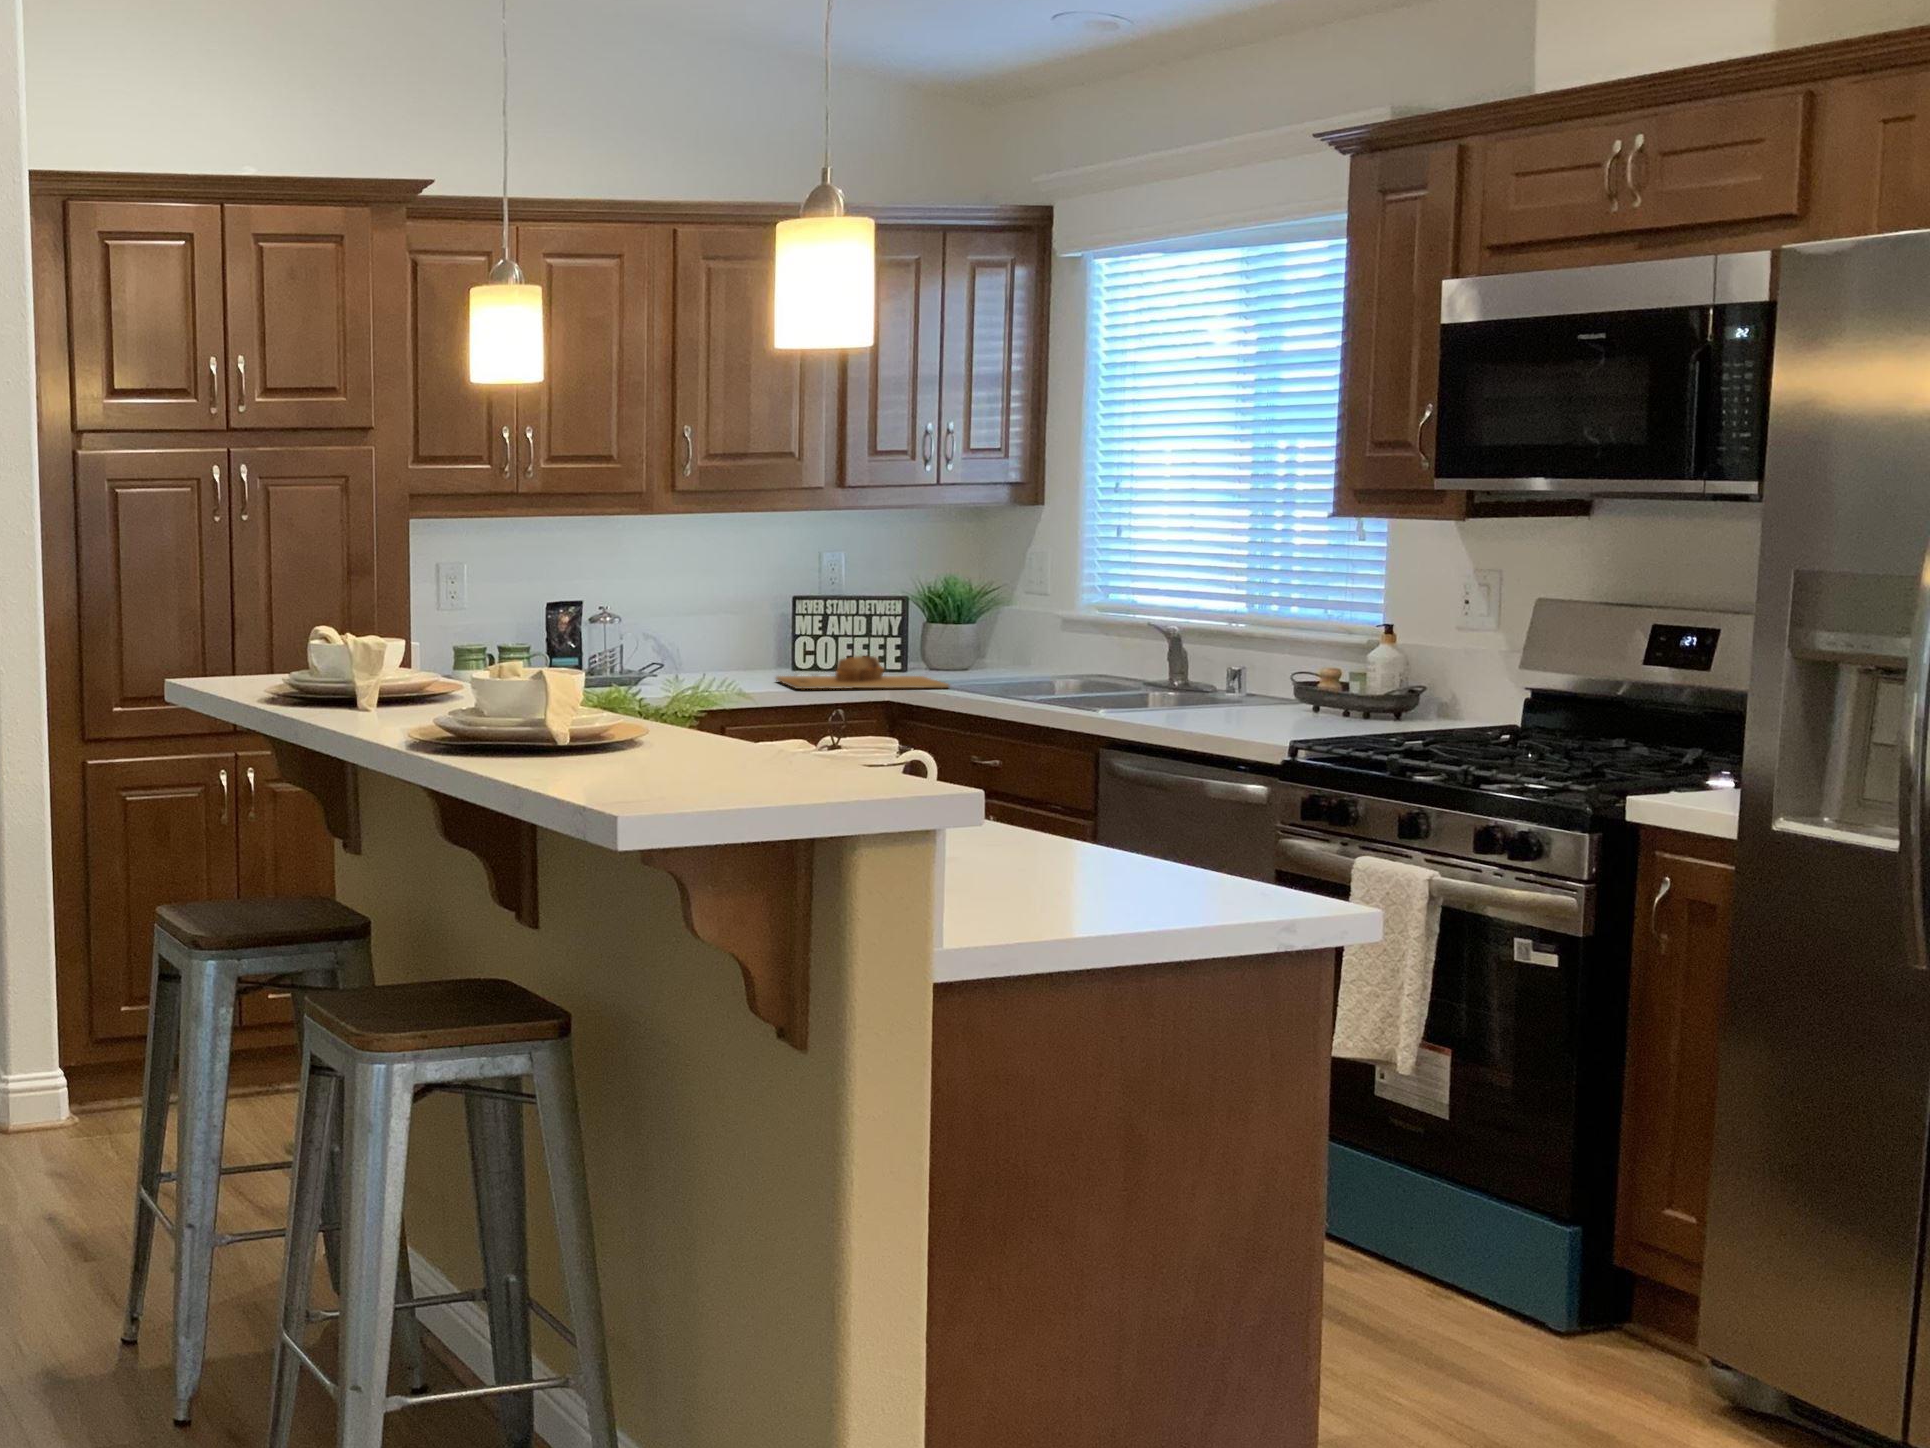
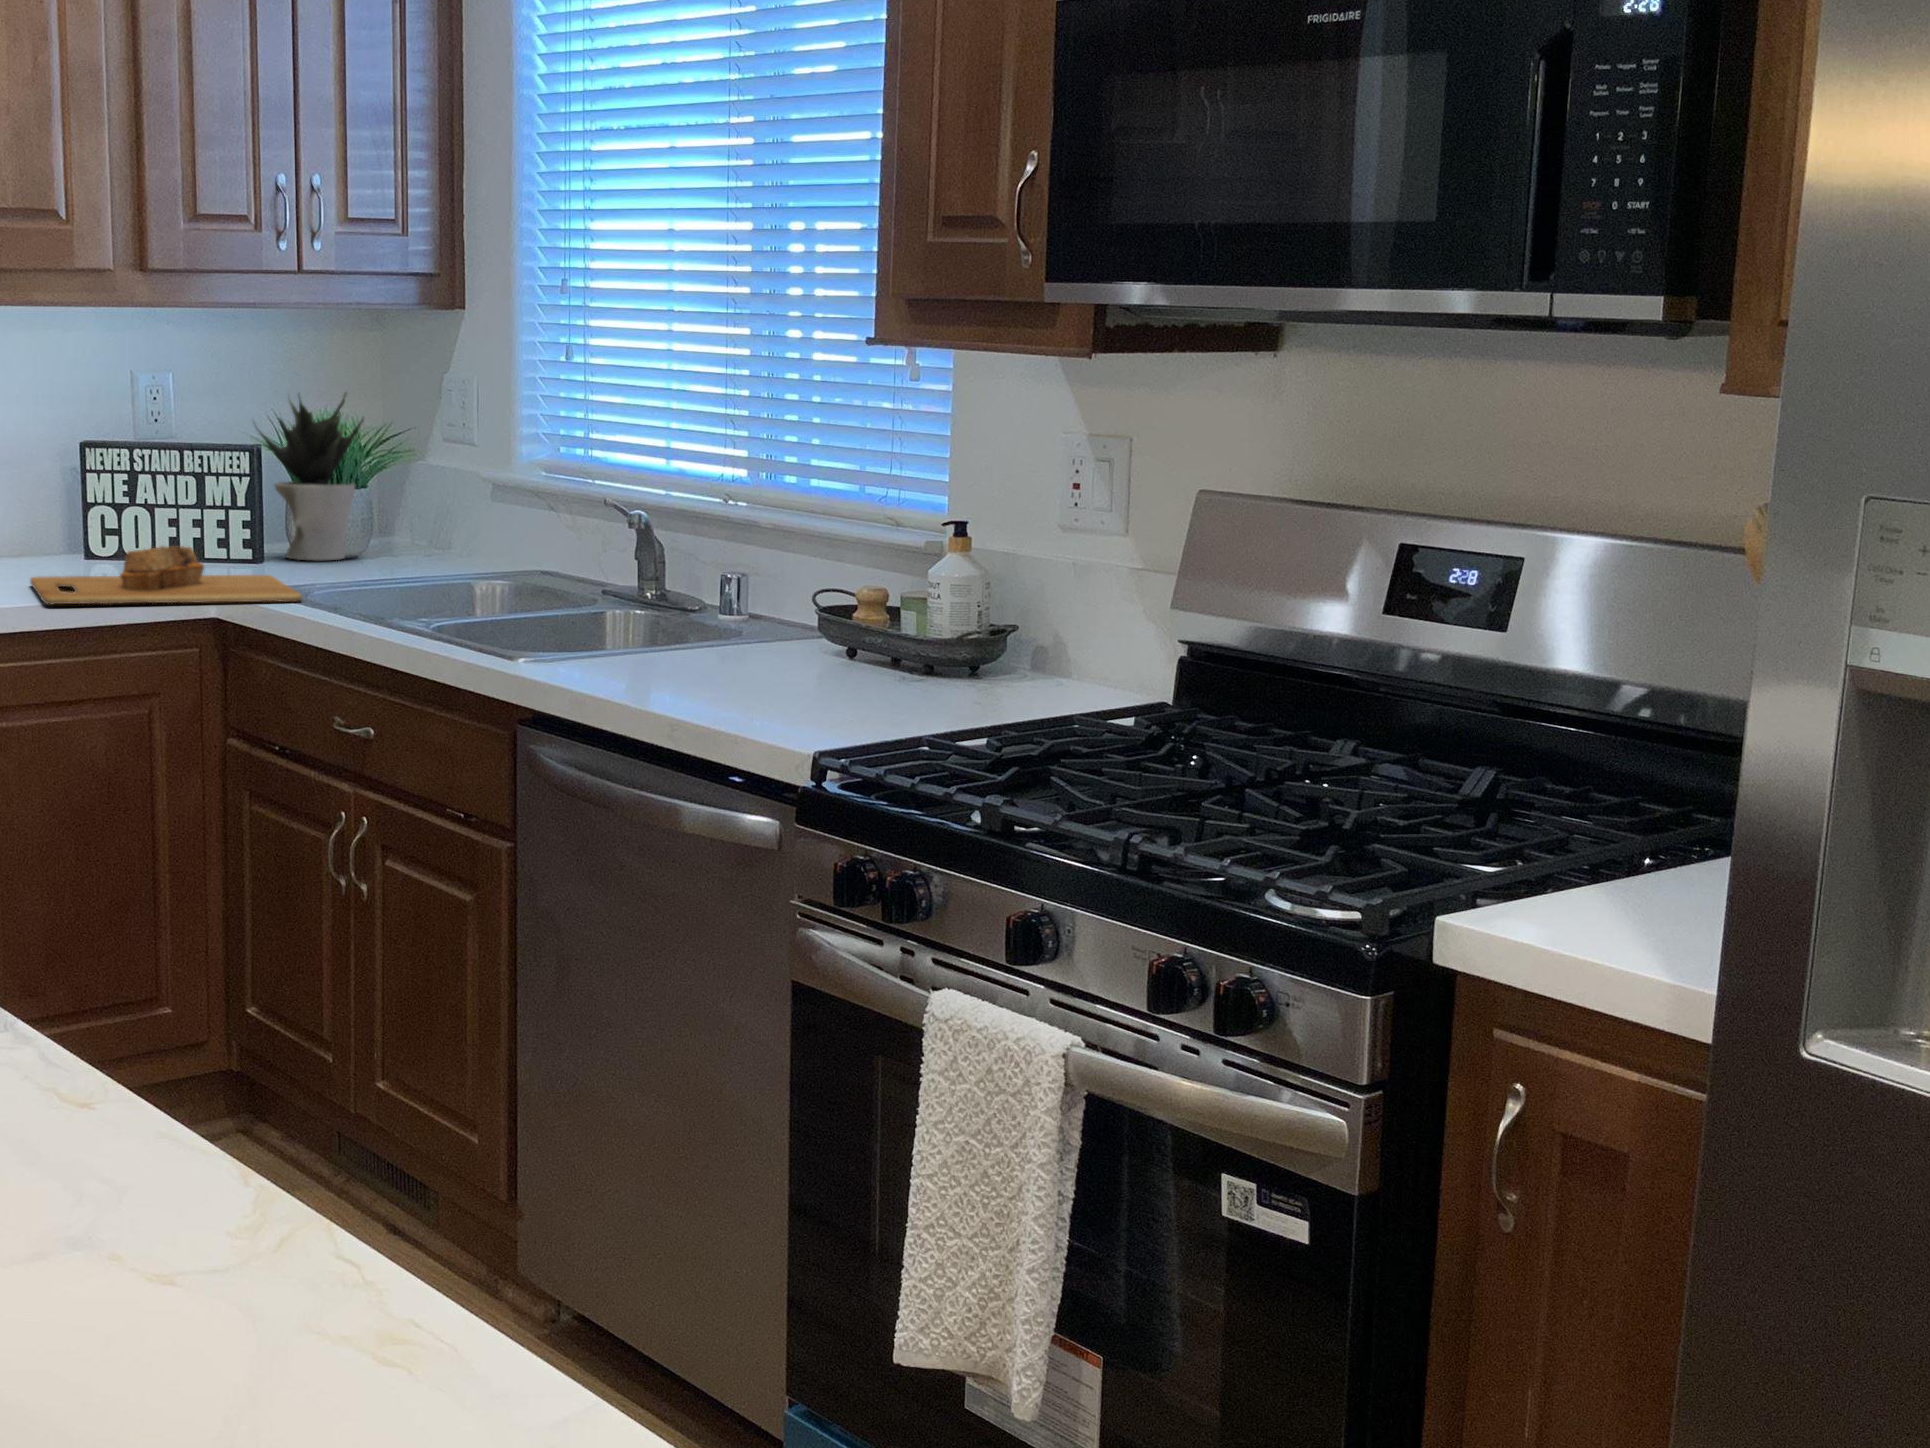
potted plant: none [902,560,976,670] -> present [258,393,364,560]

